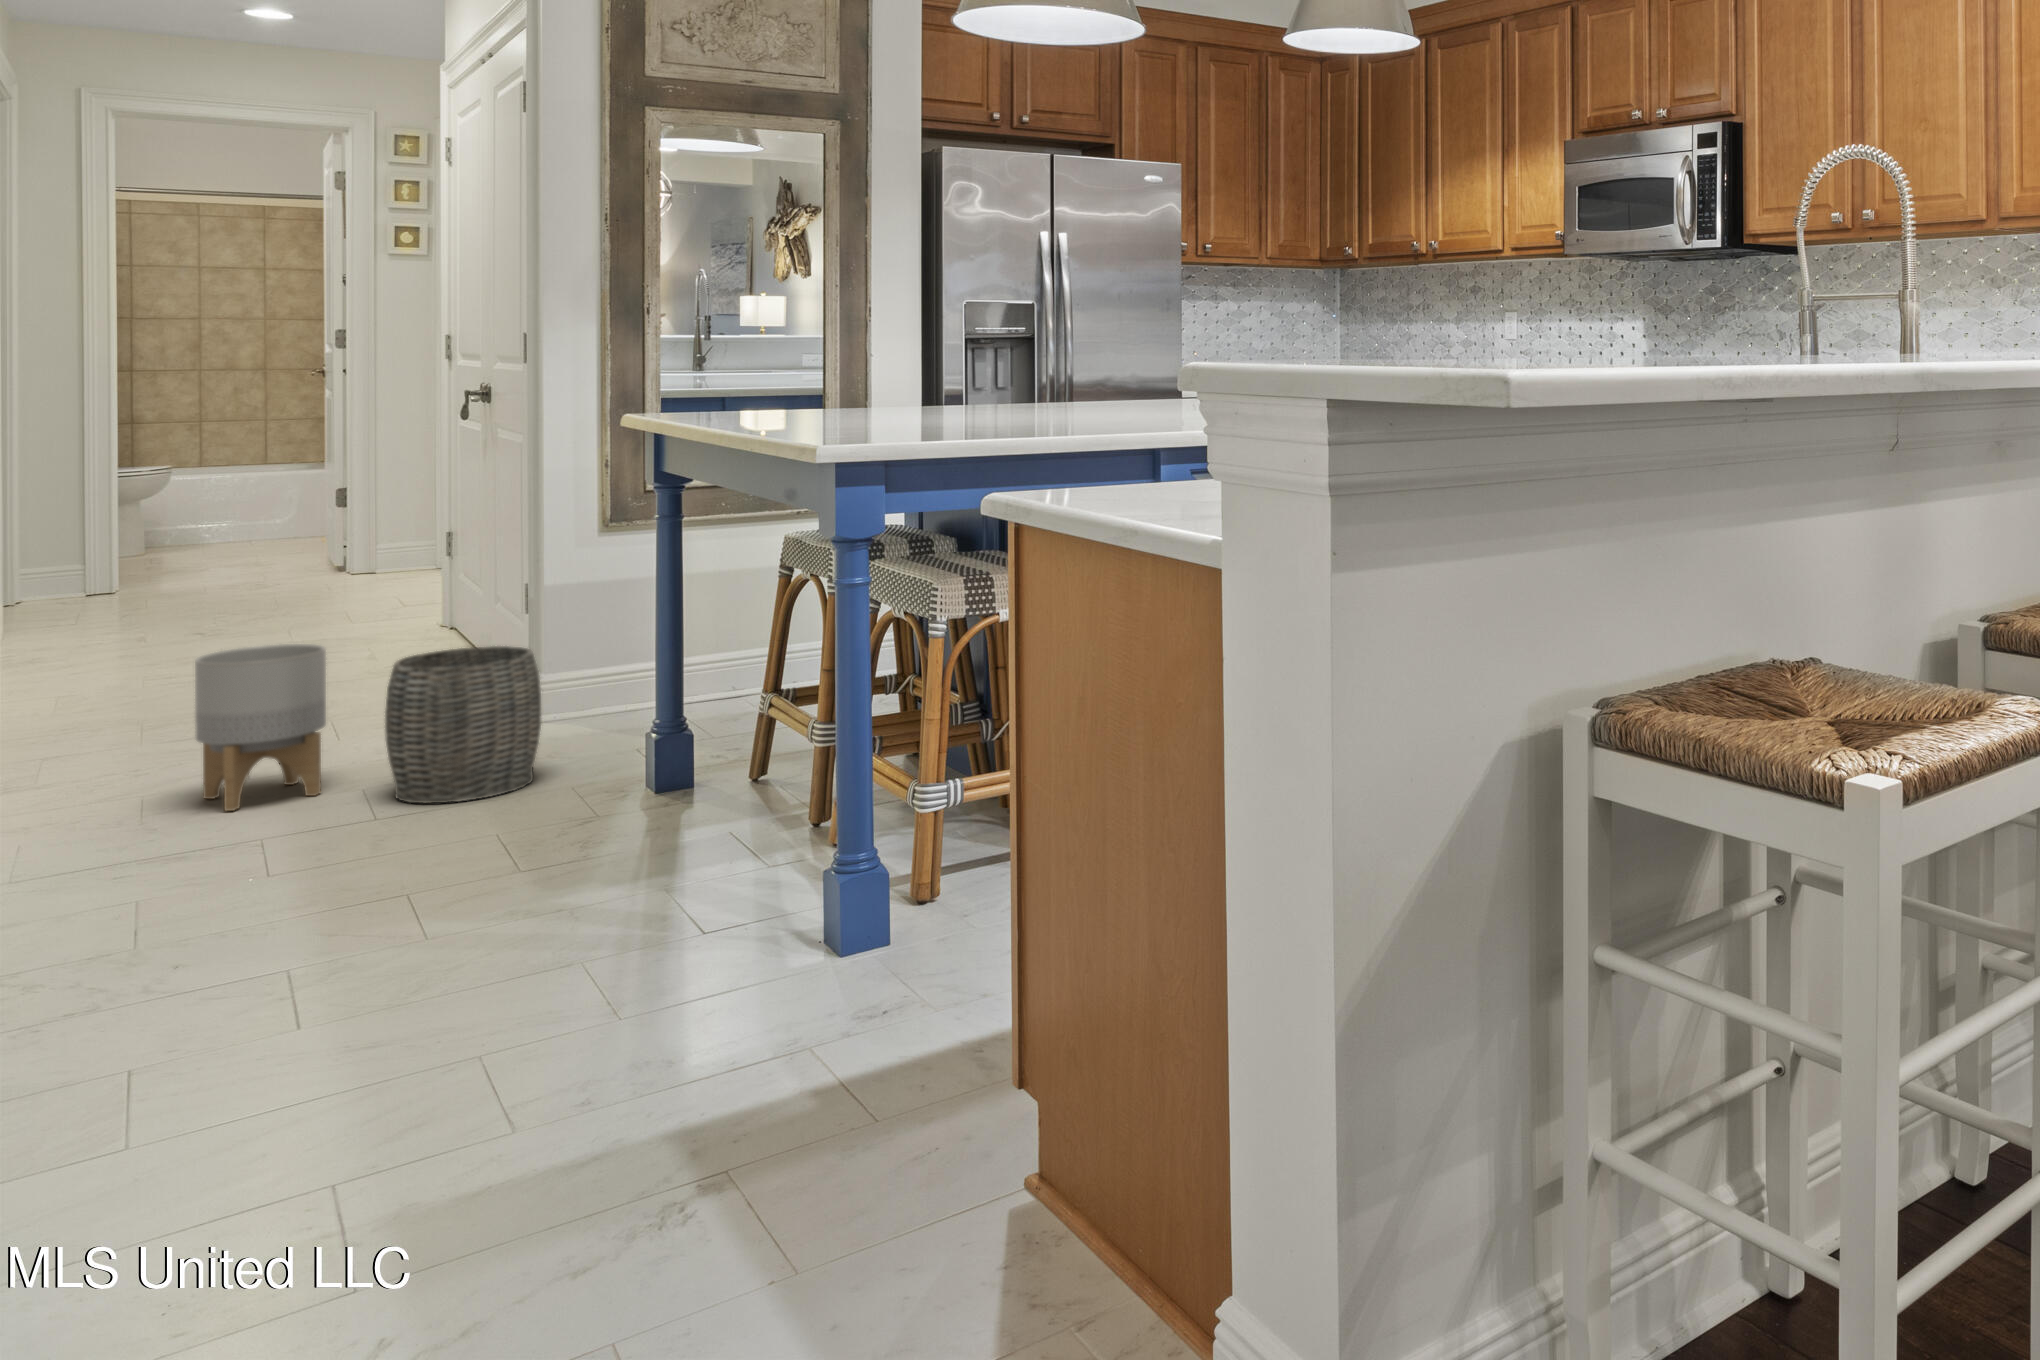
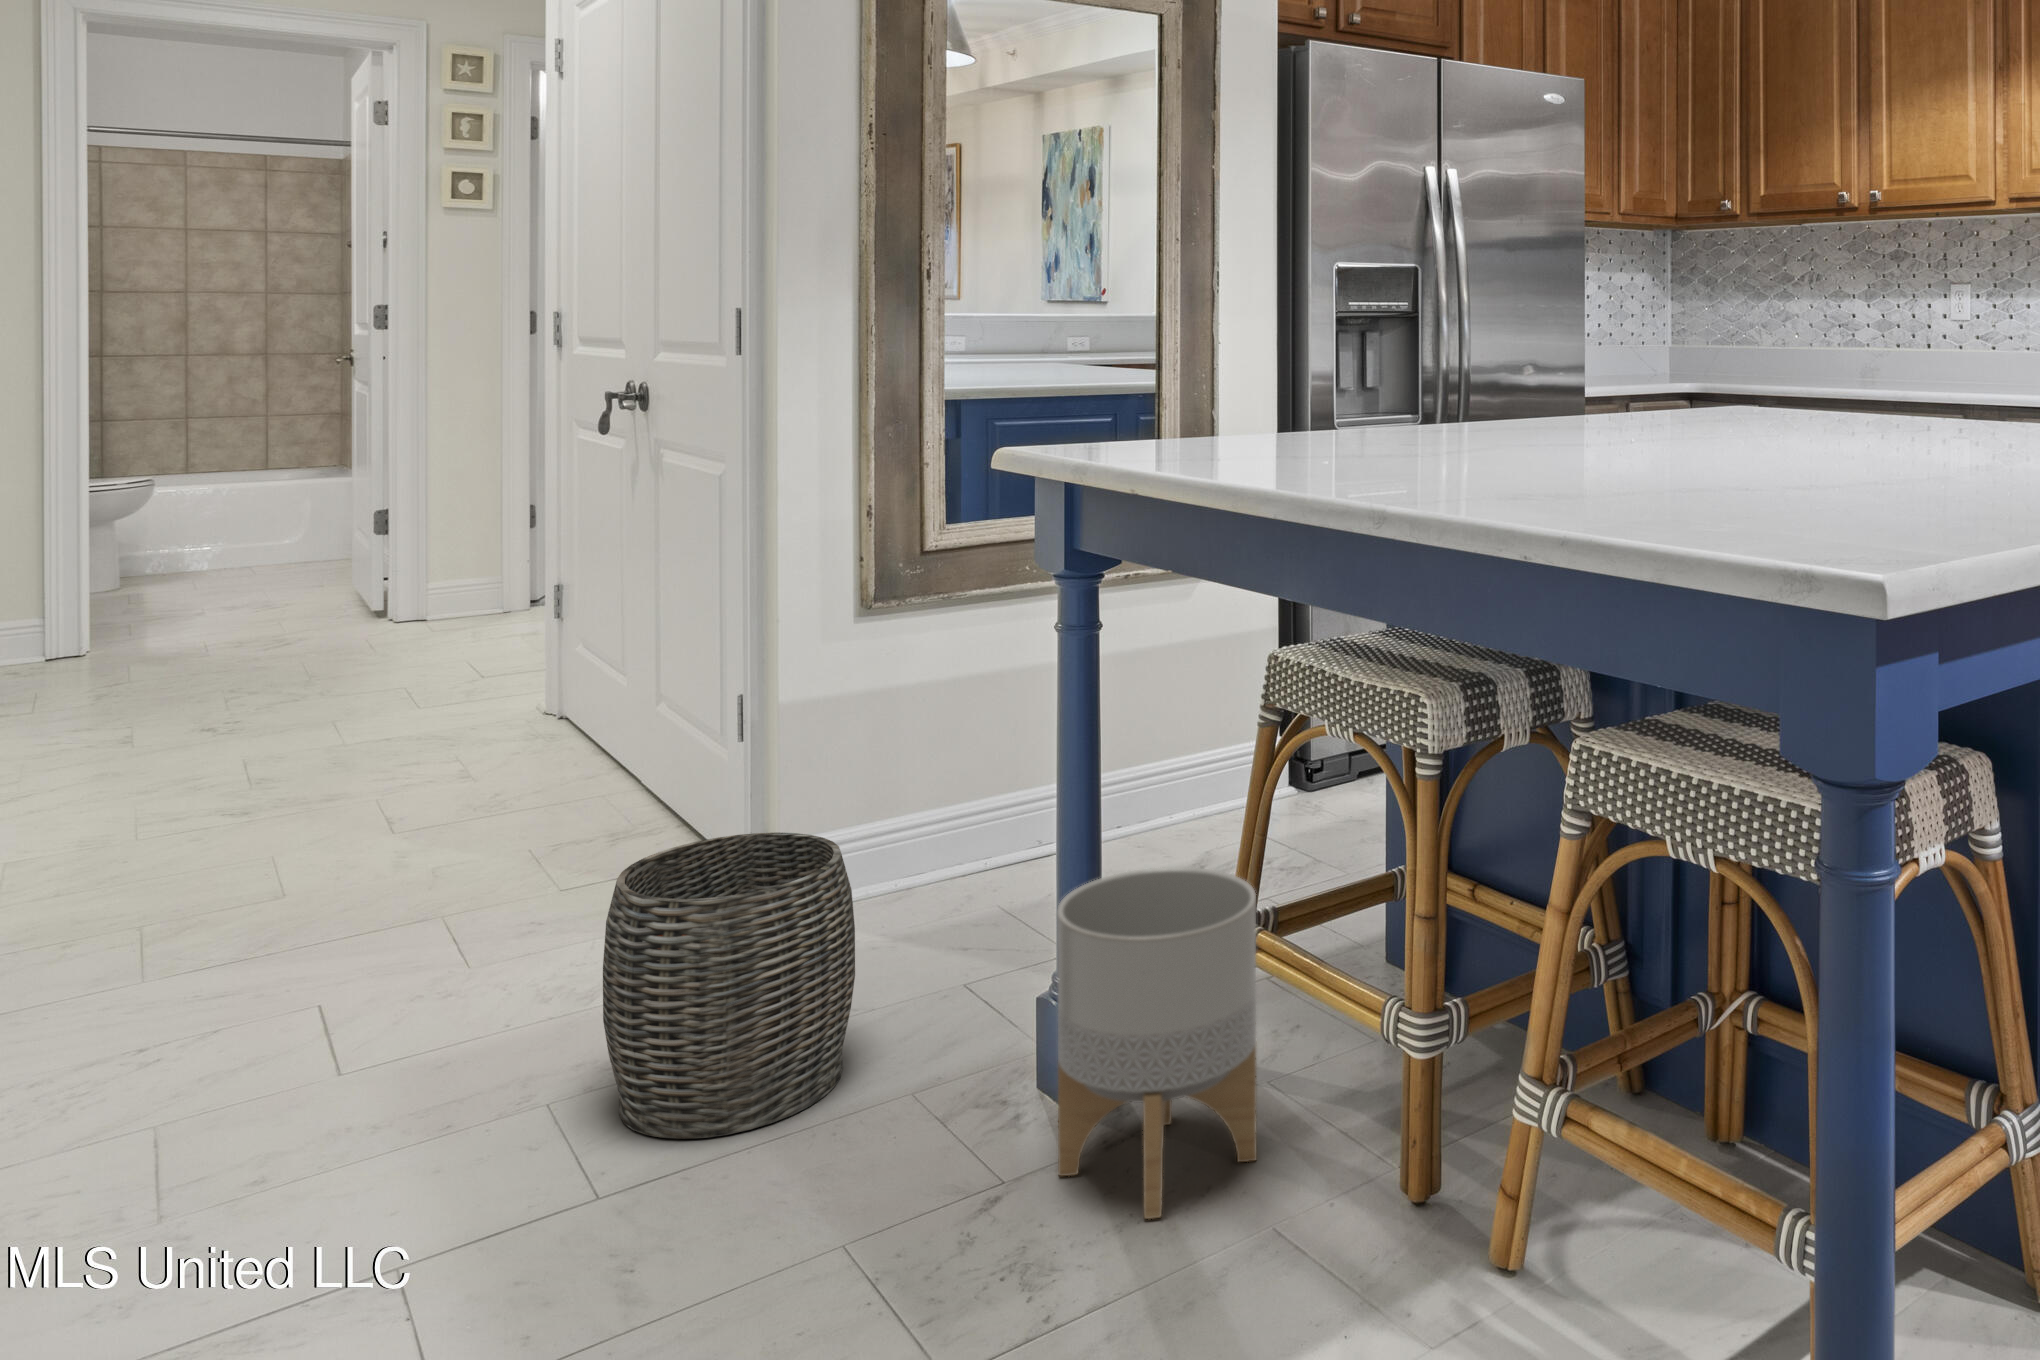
planter: present [195,644,326,811] -> present [1057,867,1257,1219]

